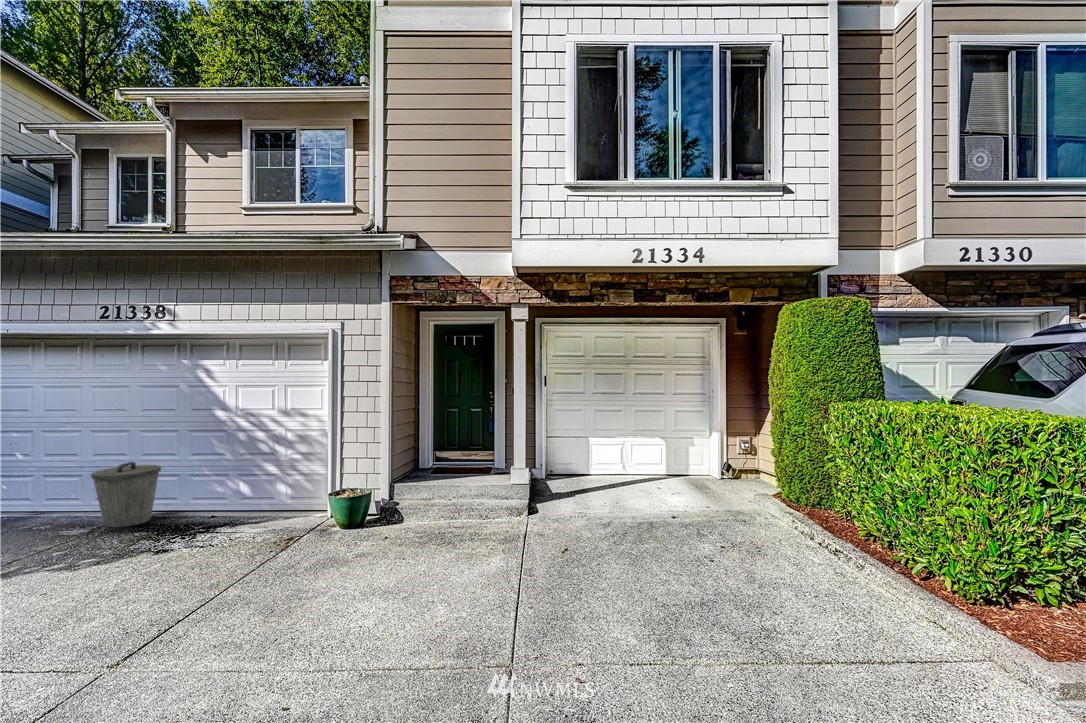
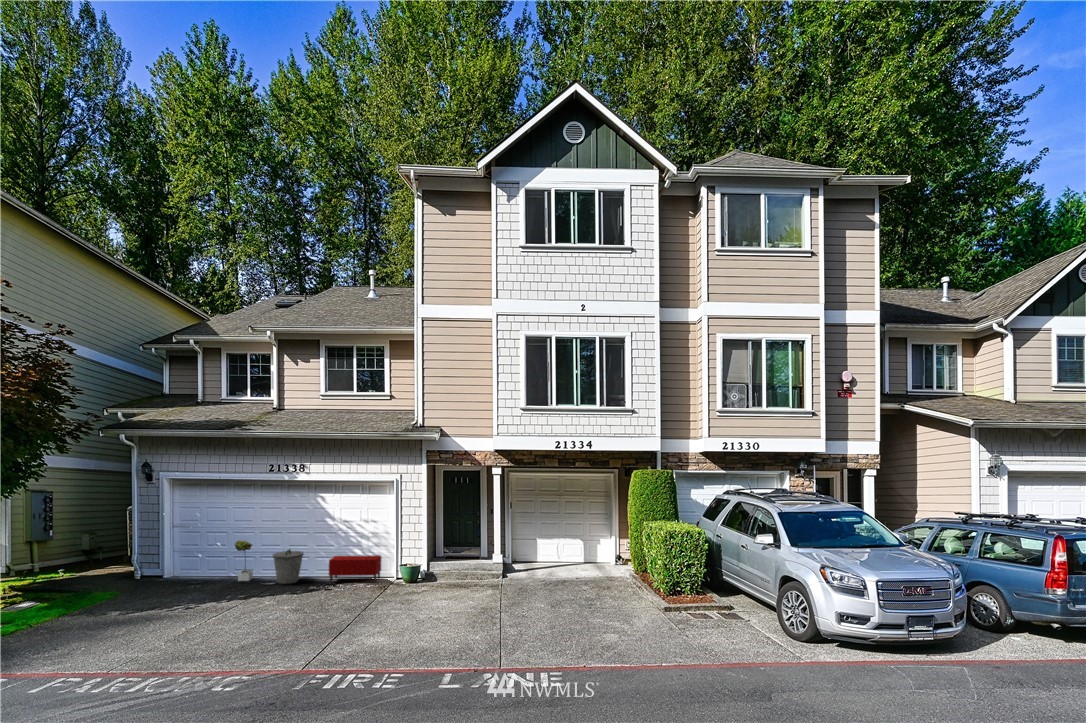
potted tree: none [27,446,72,522] -> present [235,540,253,581]
bench: none [200,471,310,524] -> present [329,555,381,583]

